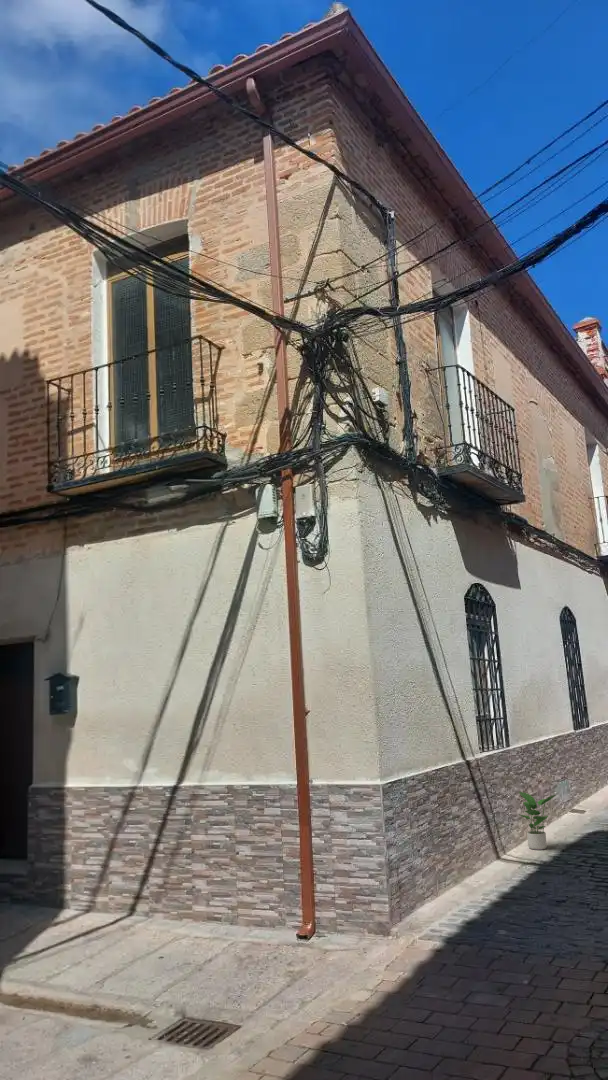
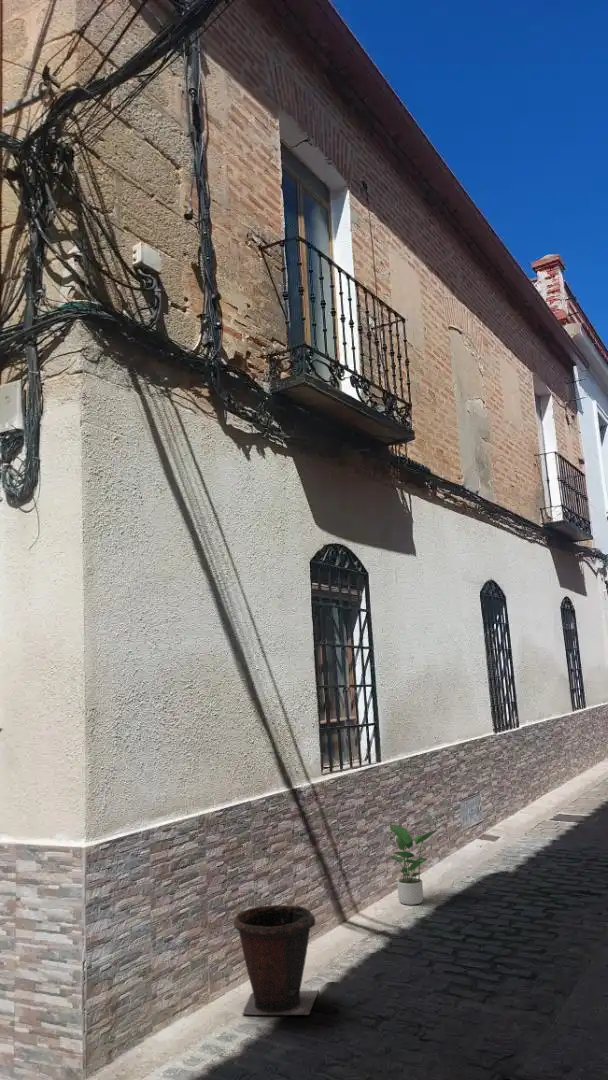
bucket: none [449,834,507,902] -> present [234,905,318,1015]

